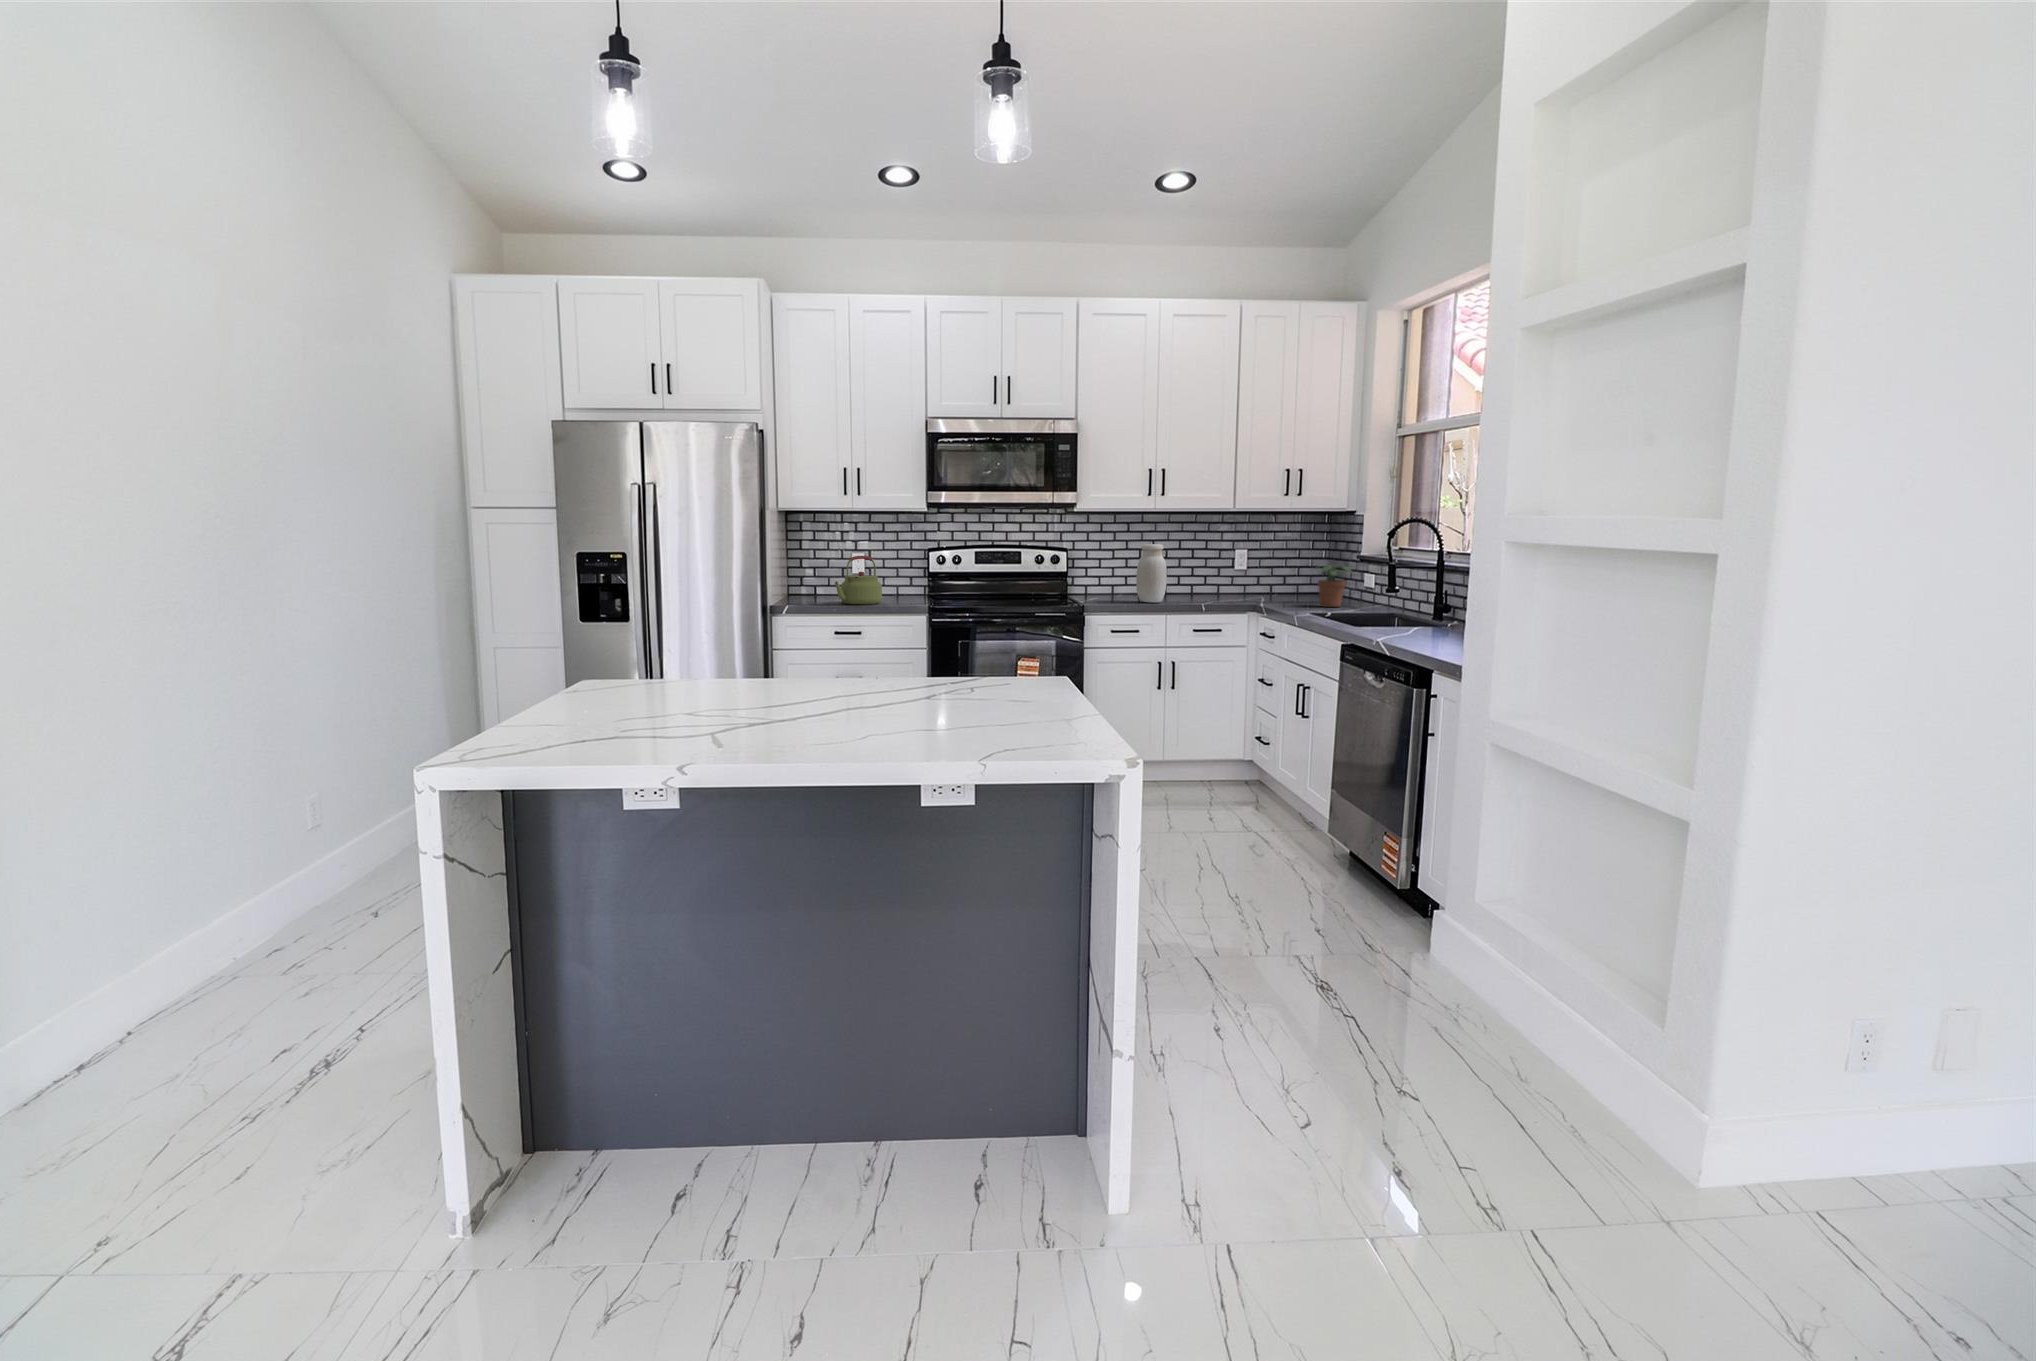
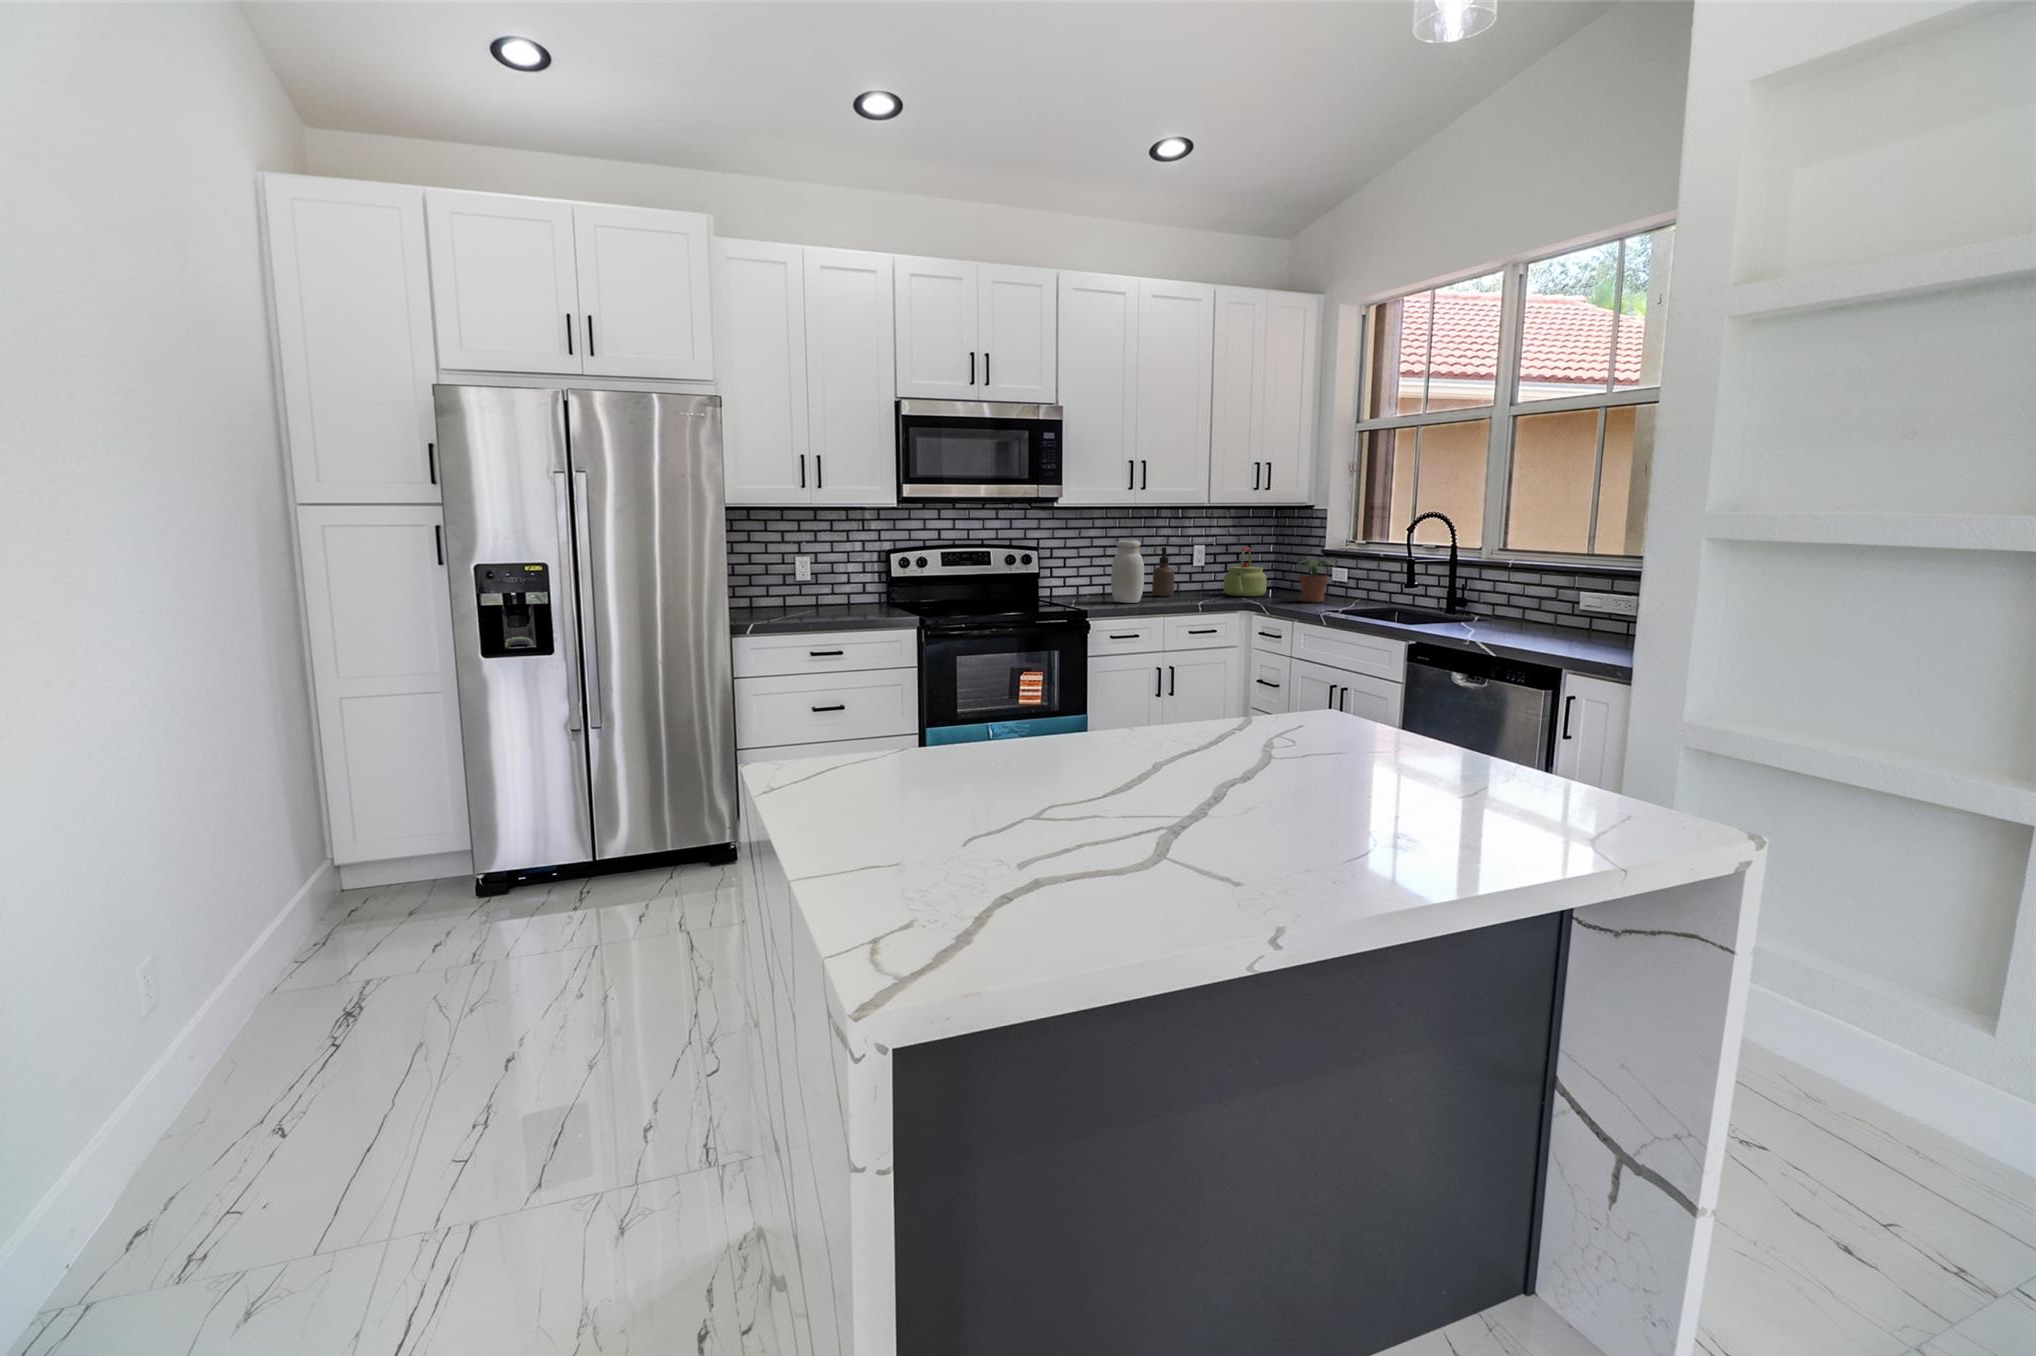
soap dispenser: none [1190,552,1211,598] -> present [1153,547,1174,597]
kettle: present [835,556,882,605] -> present [1224,547,1266,596]

